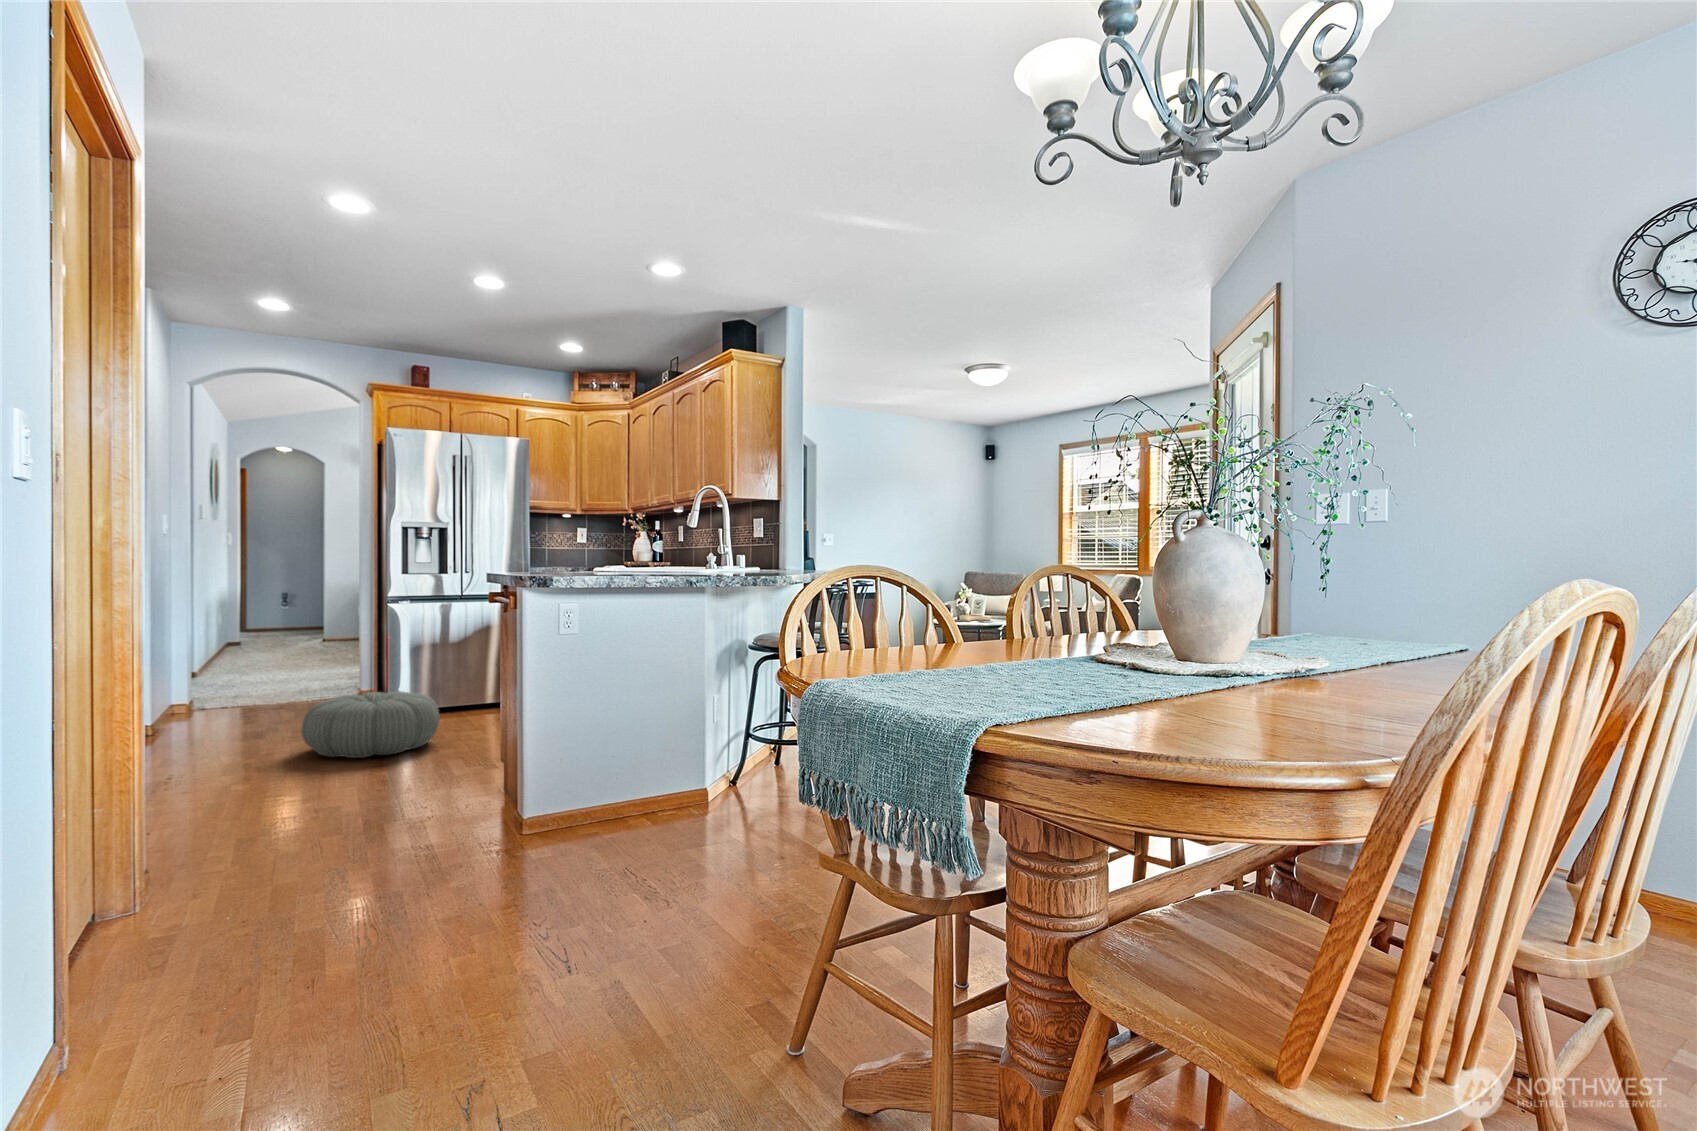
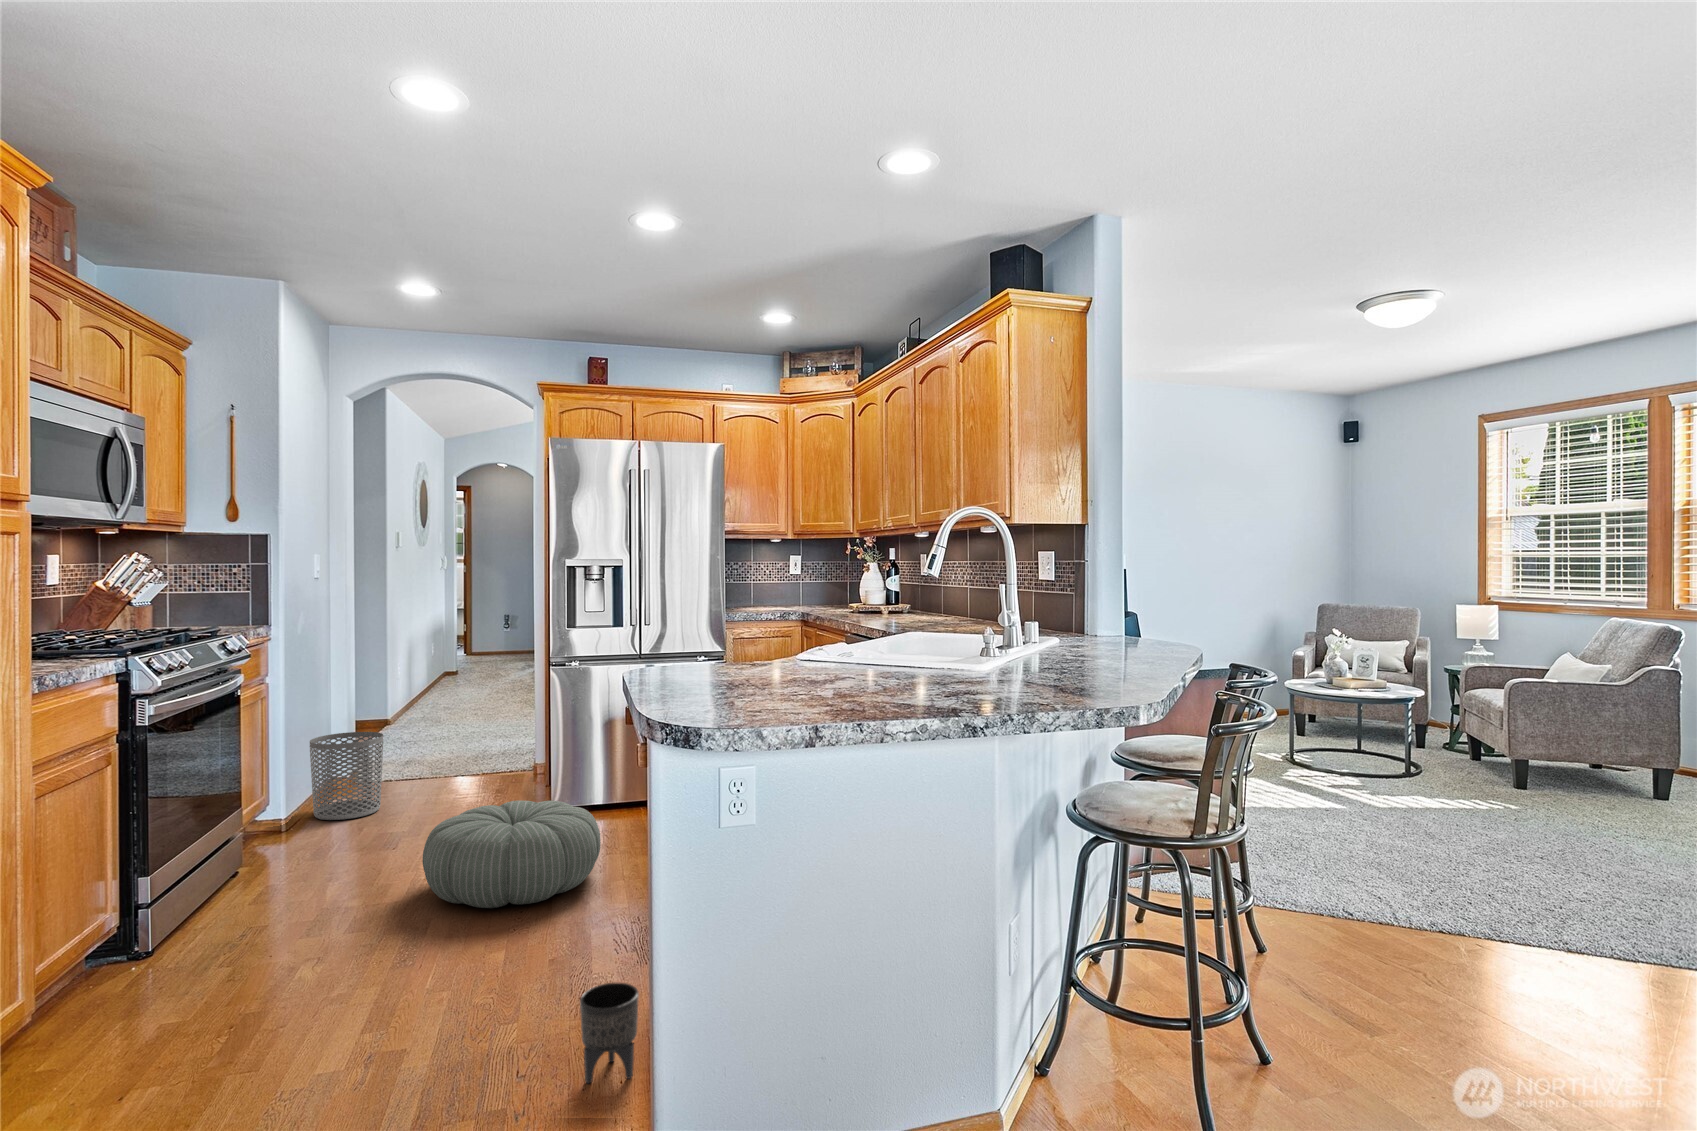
waste bin: none [170,658,236,726] -> present [310,732,383,820]
planter: none [455,759,492,813] -> present [580,982,639,1083]

